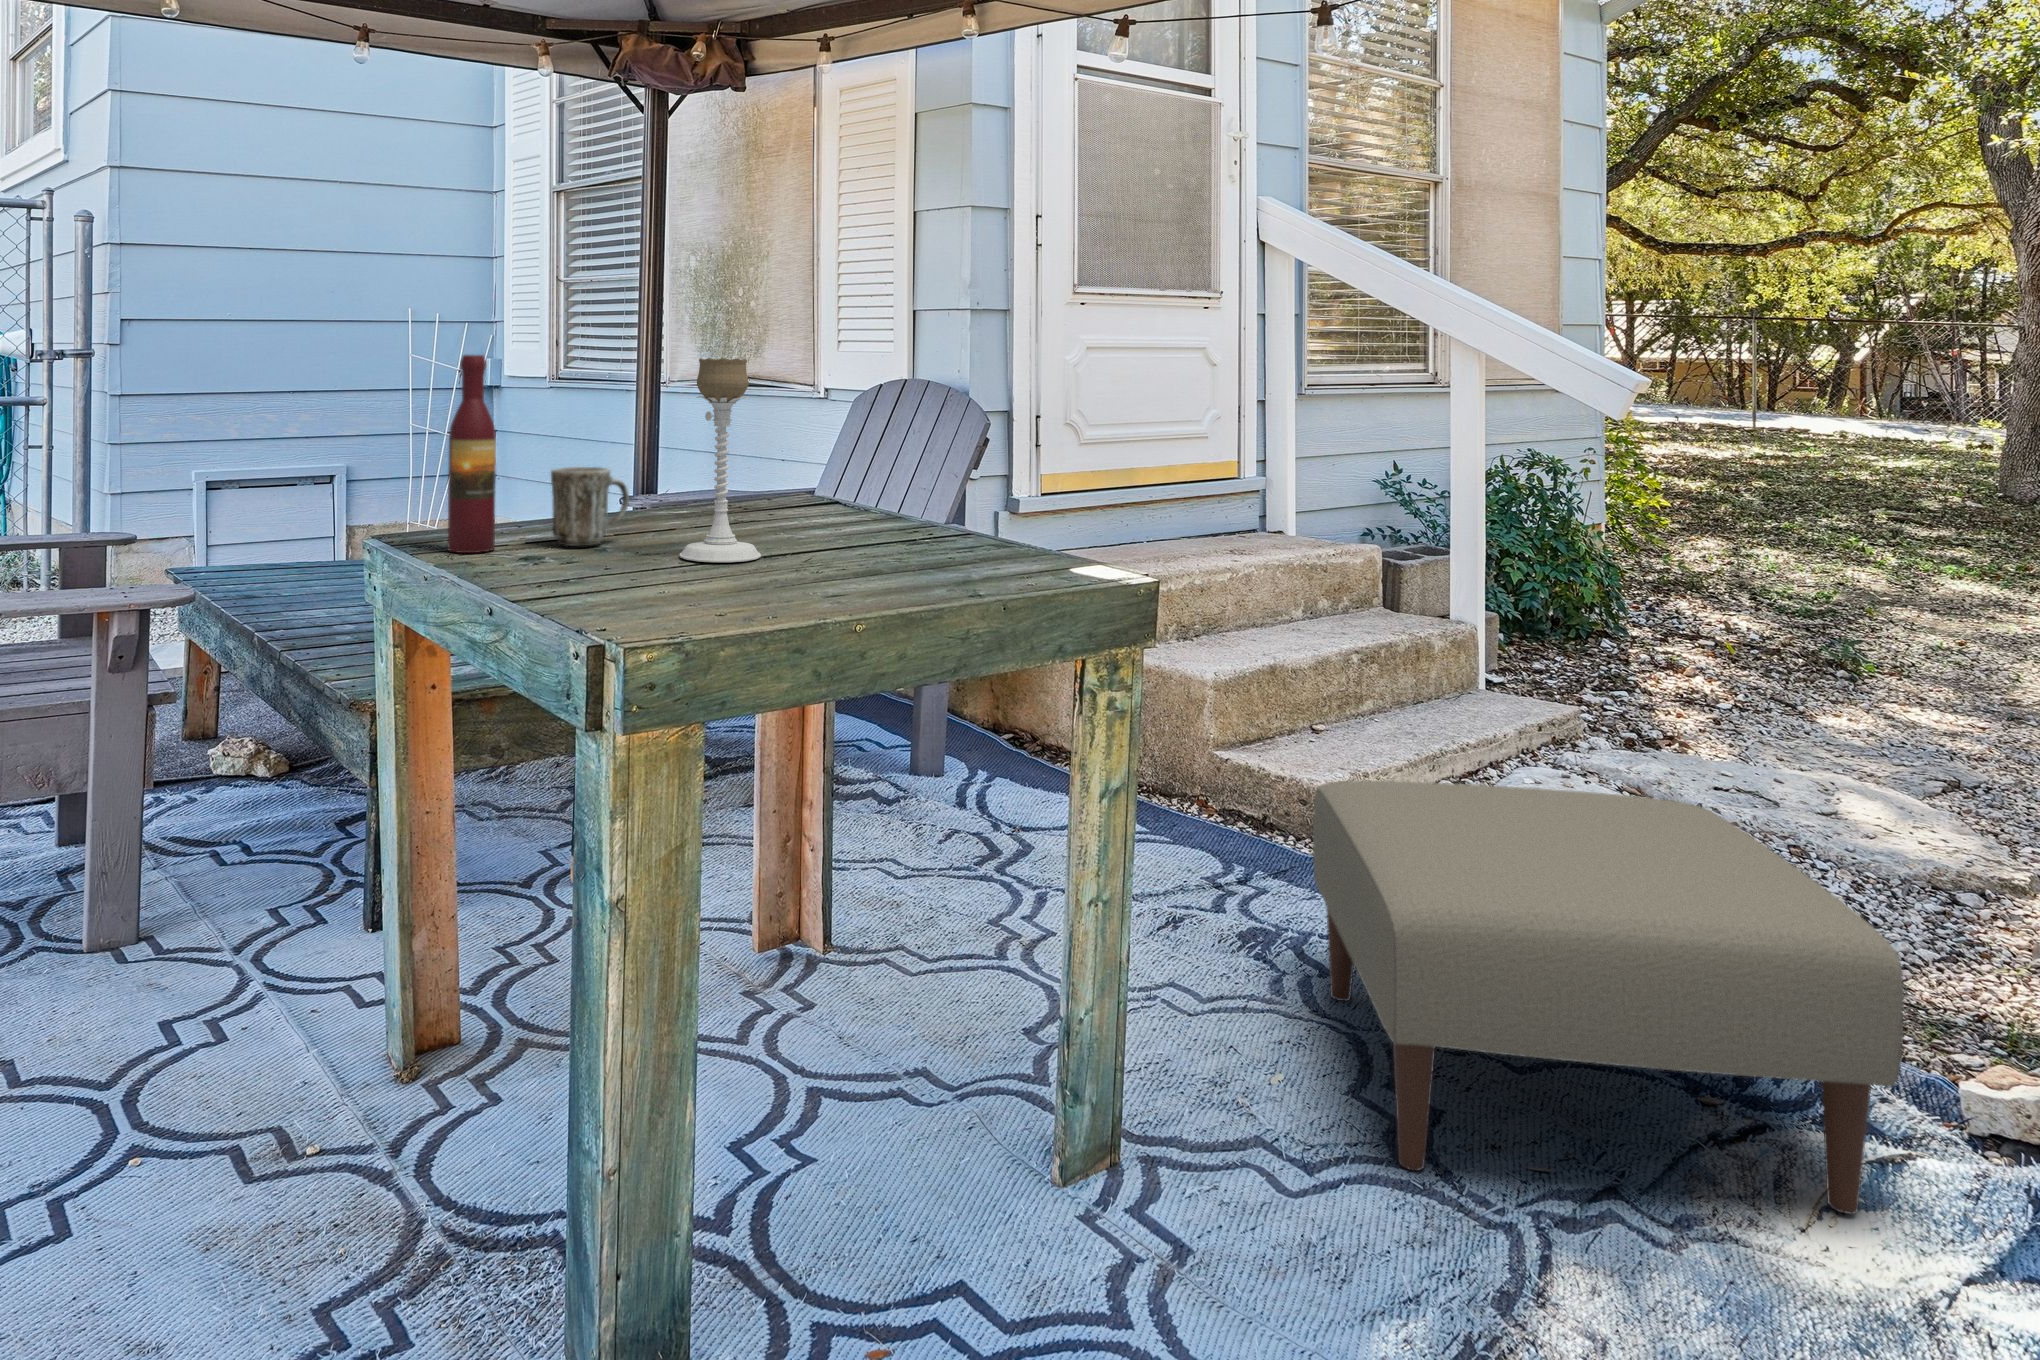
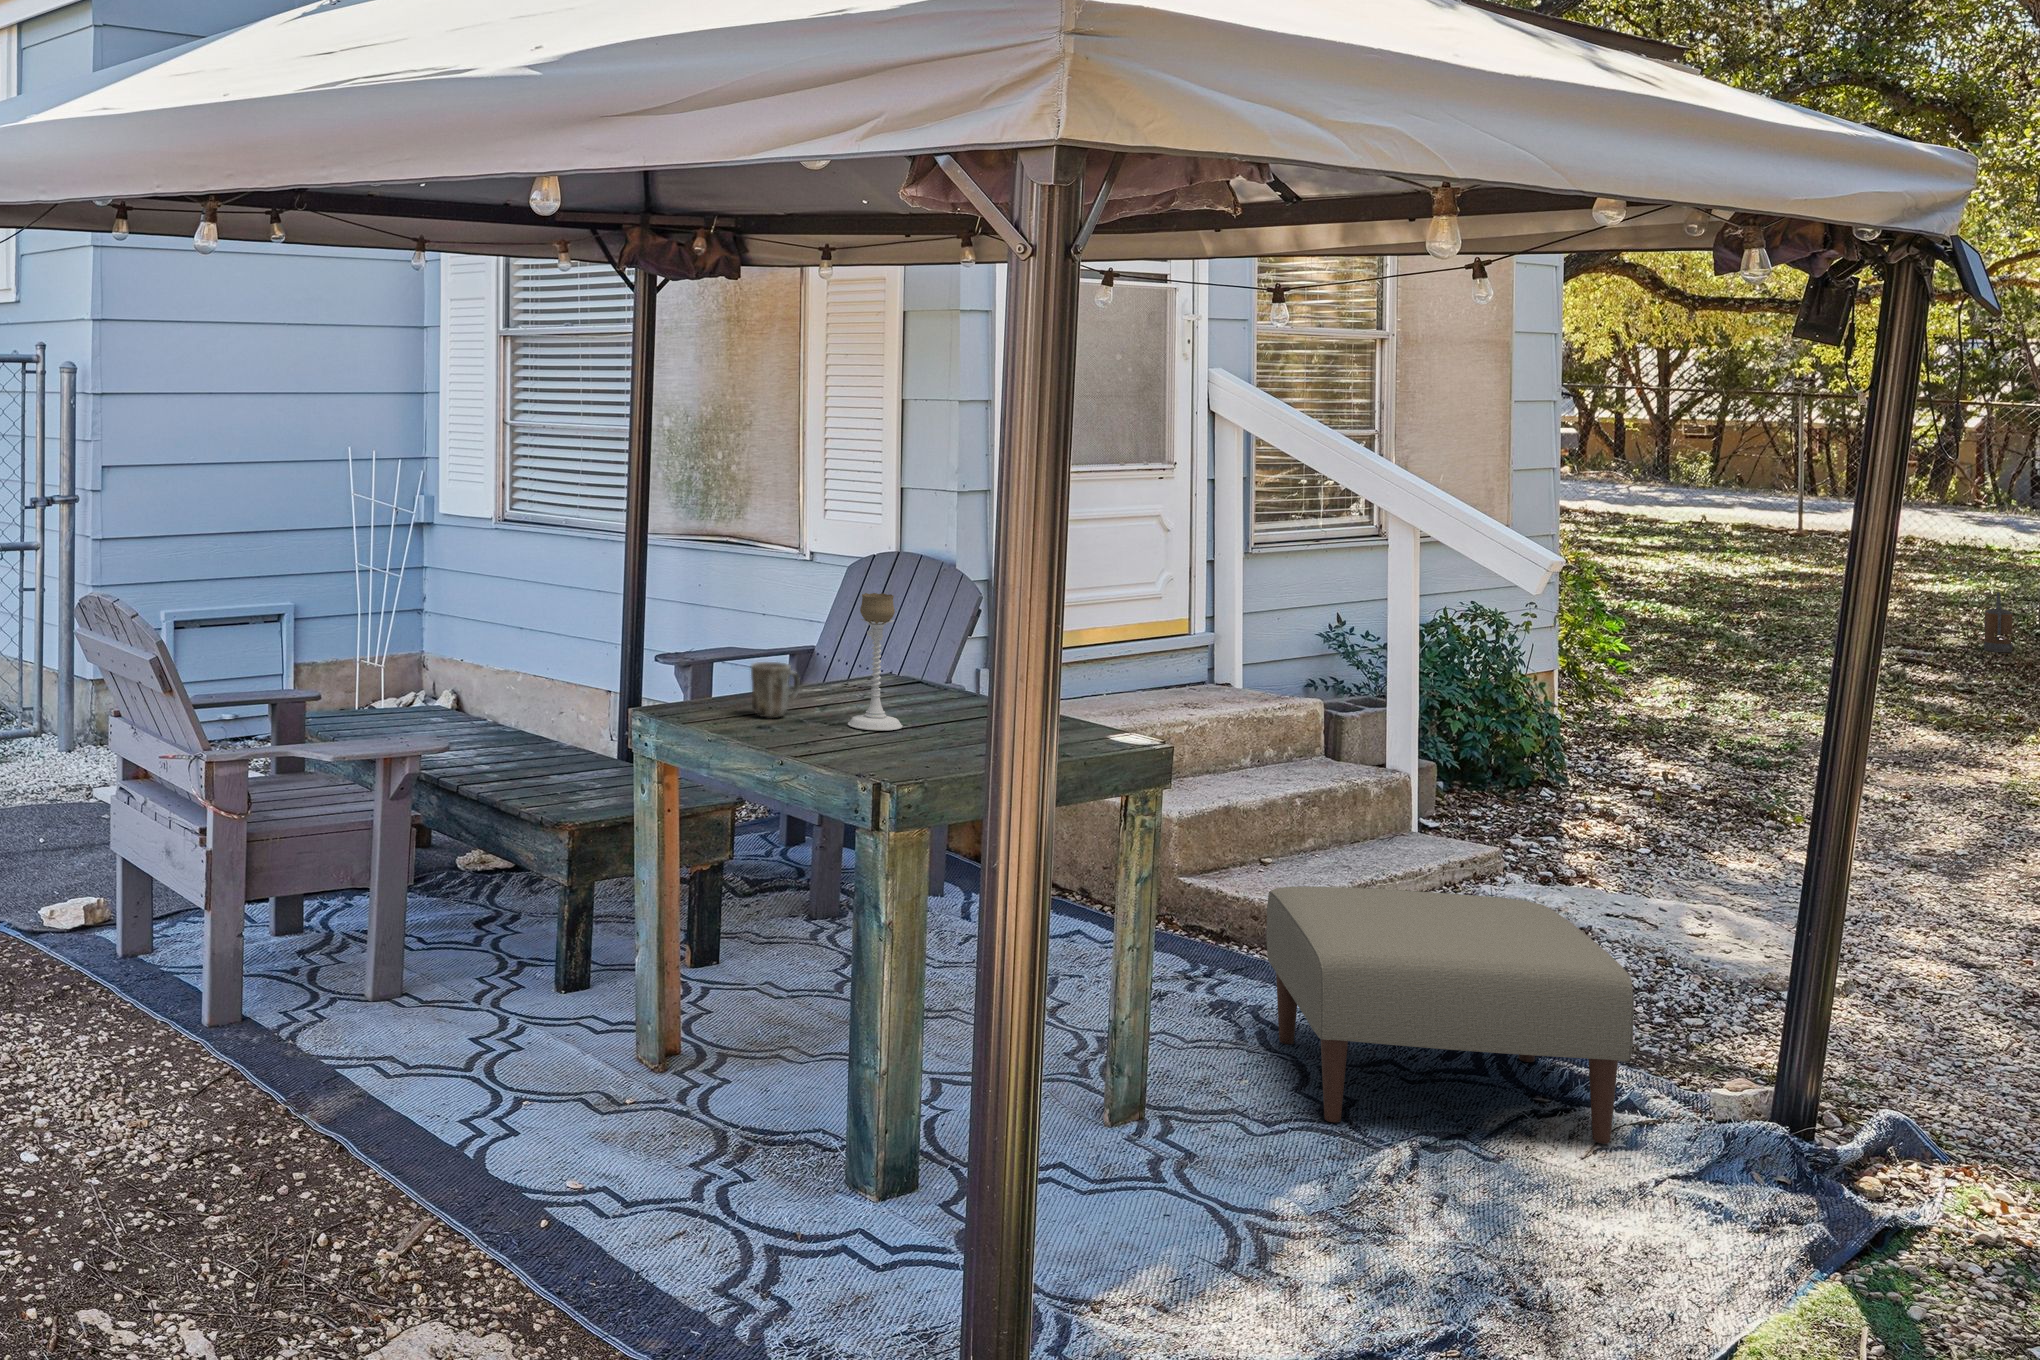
wine bottle: present [448,355,496,553] -> none [689,589,722,722]
watering can: none [1950,464,1976,517] -> present [1984,592,2013,652]

